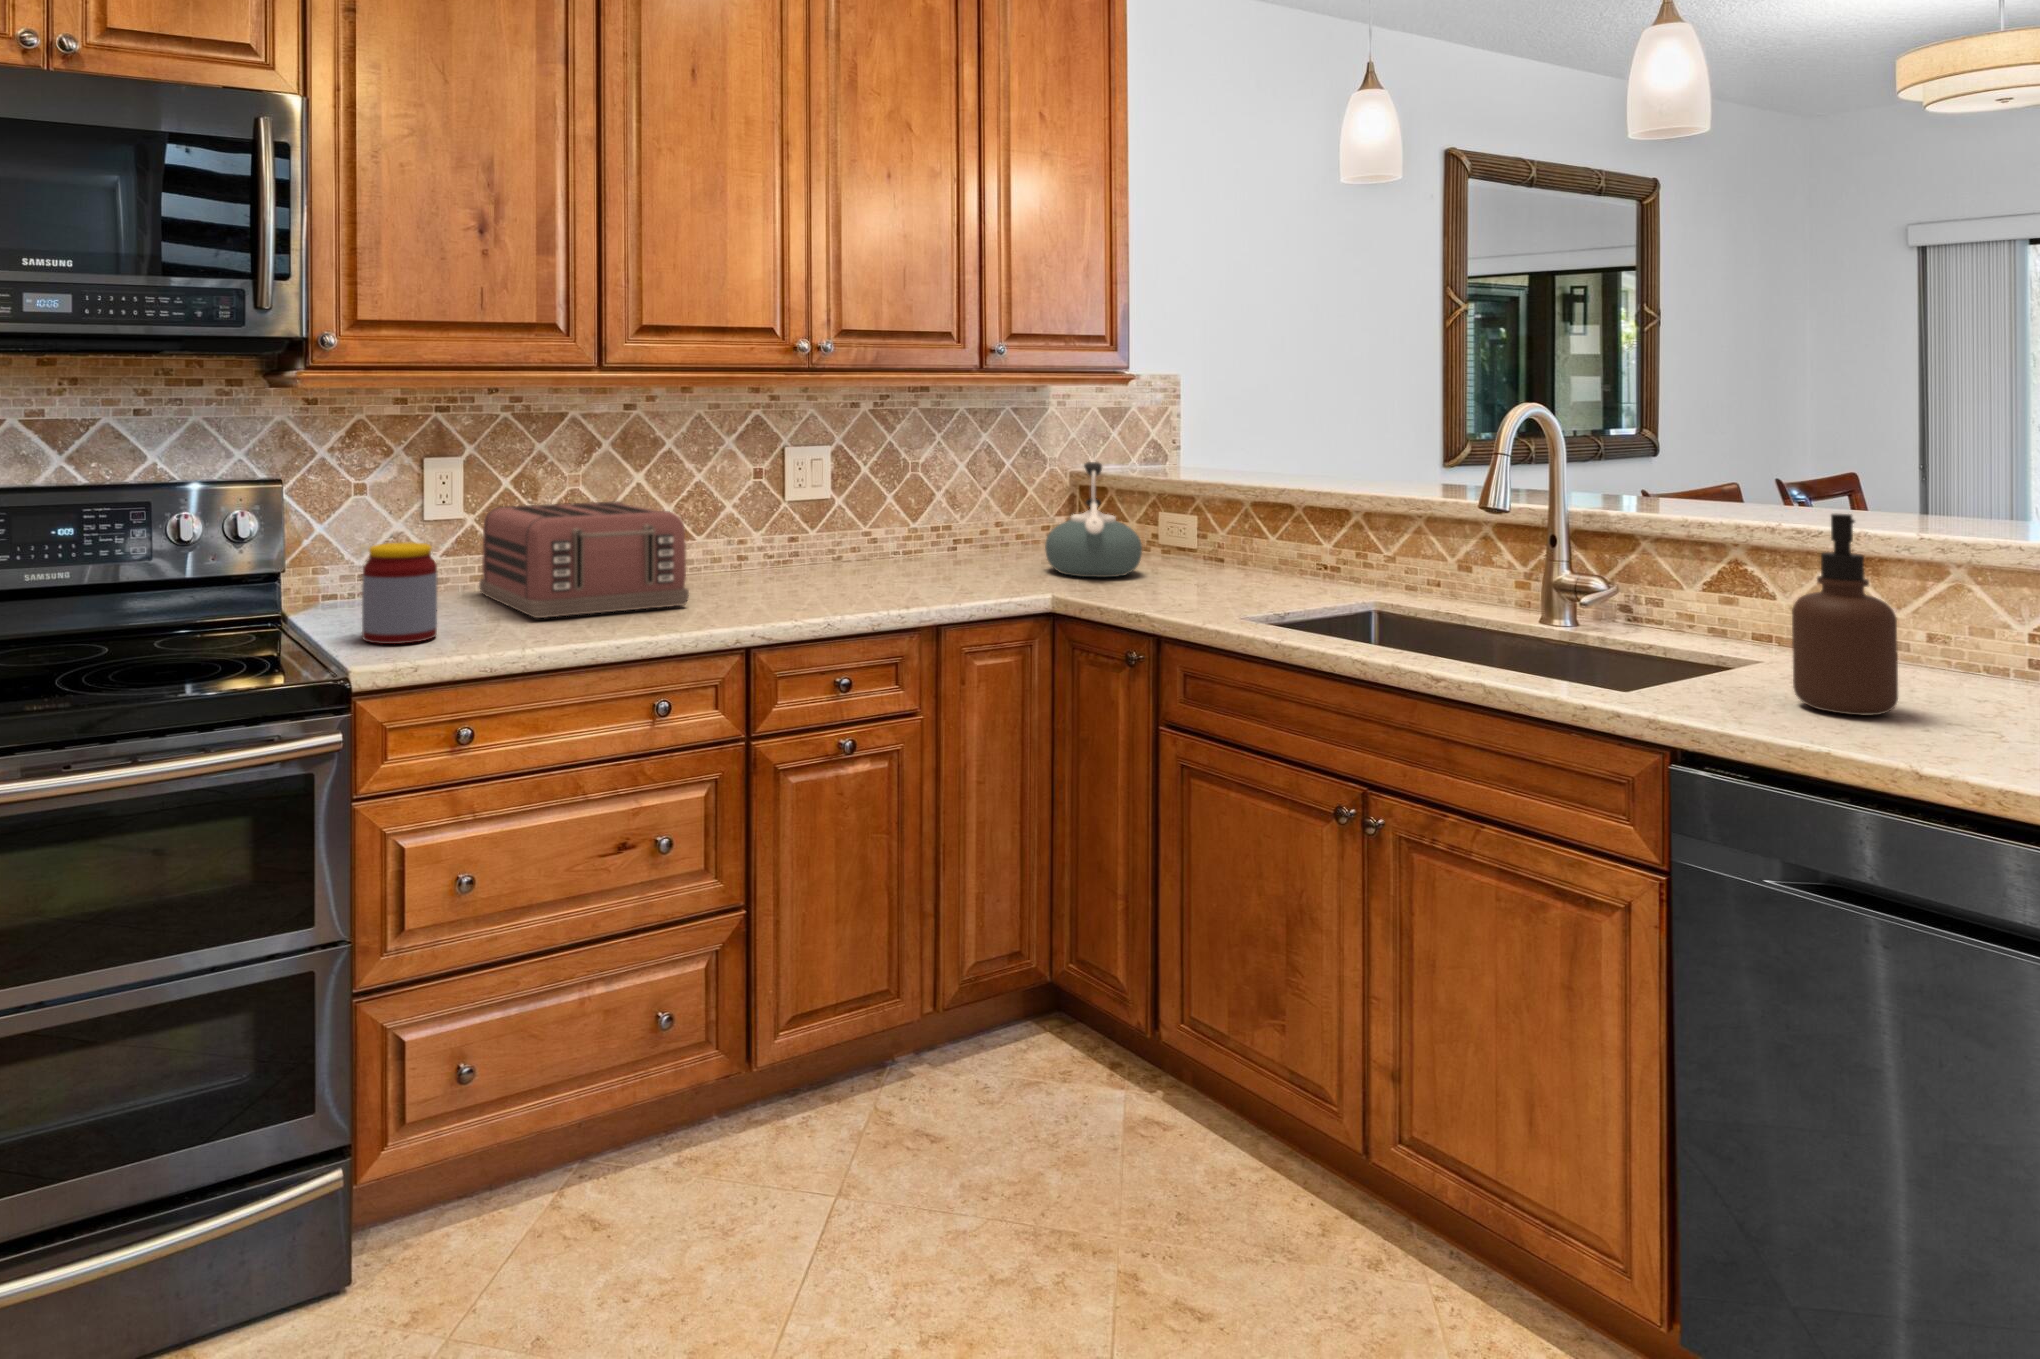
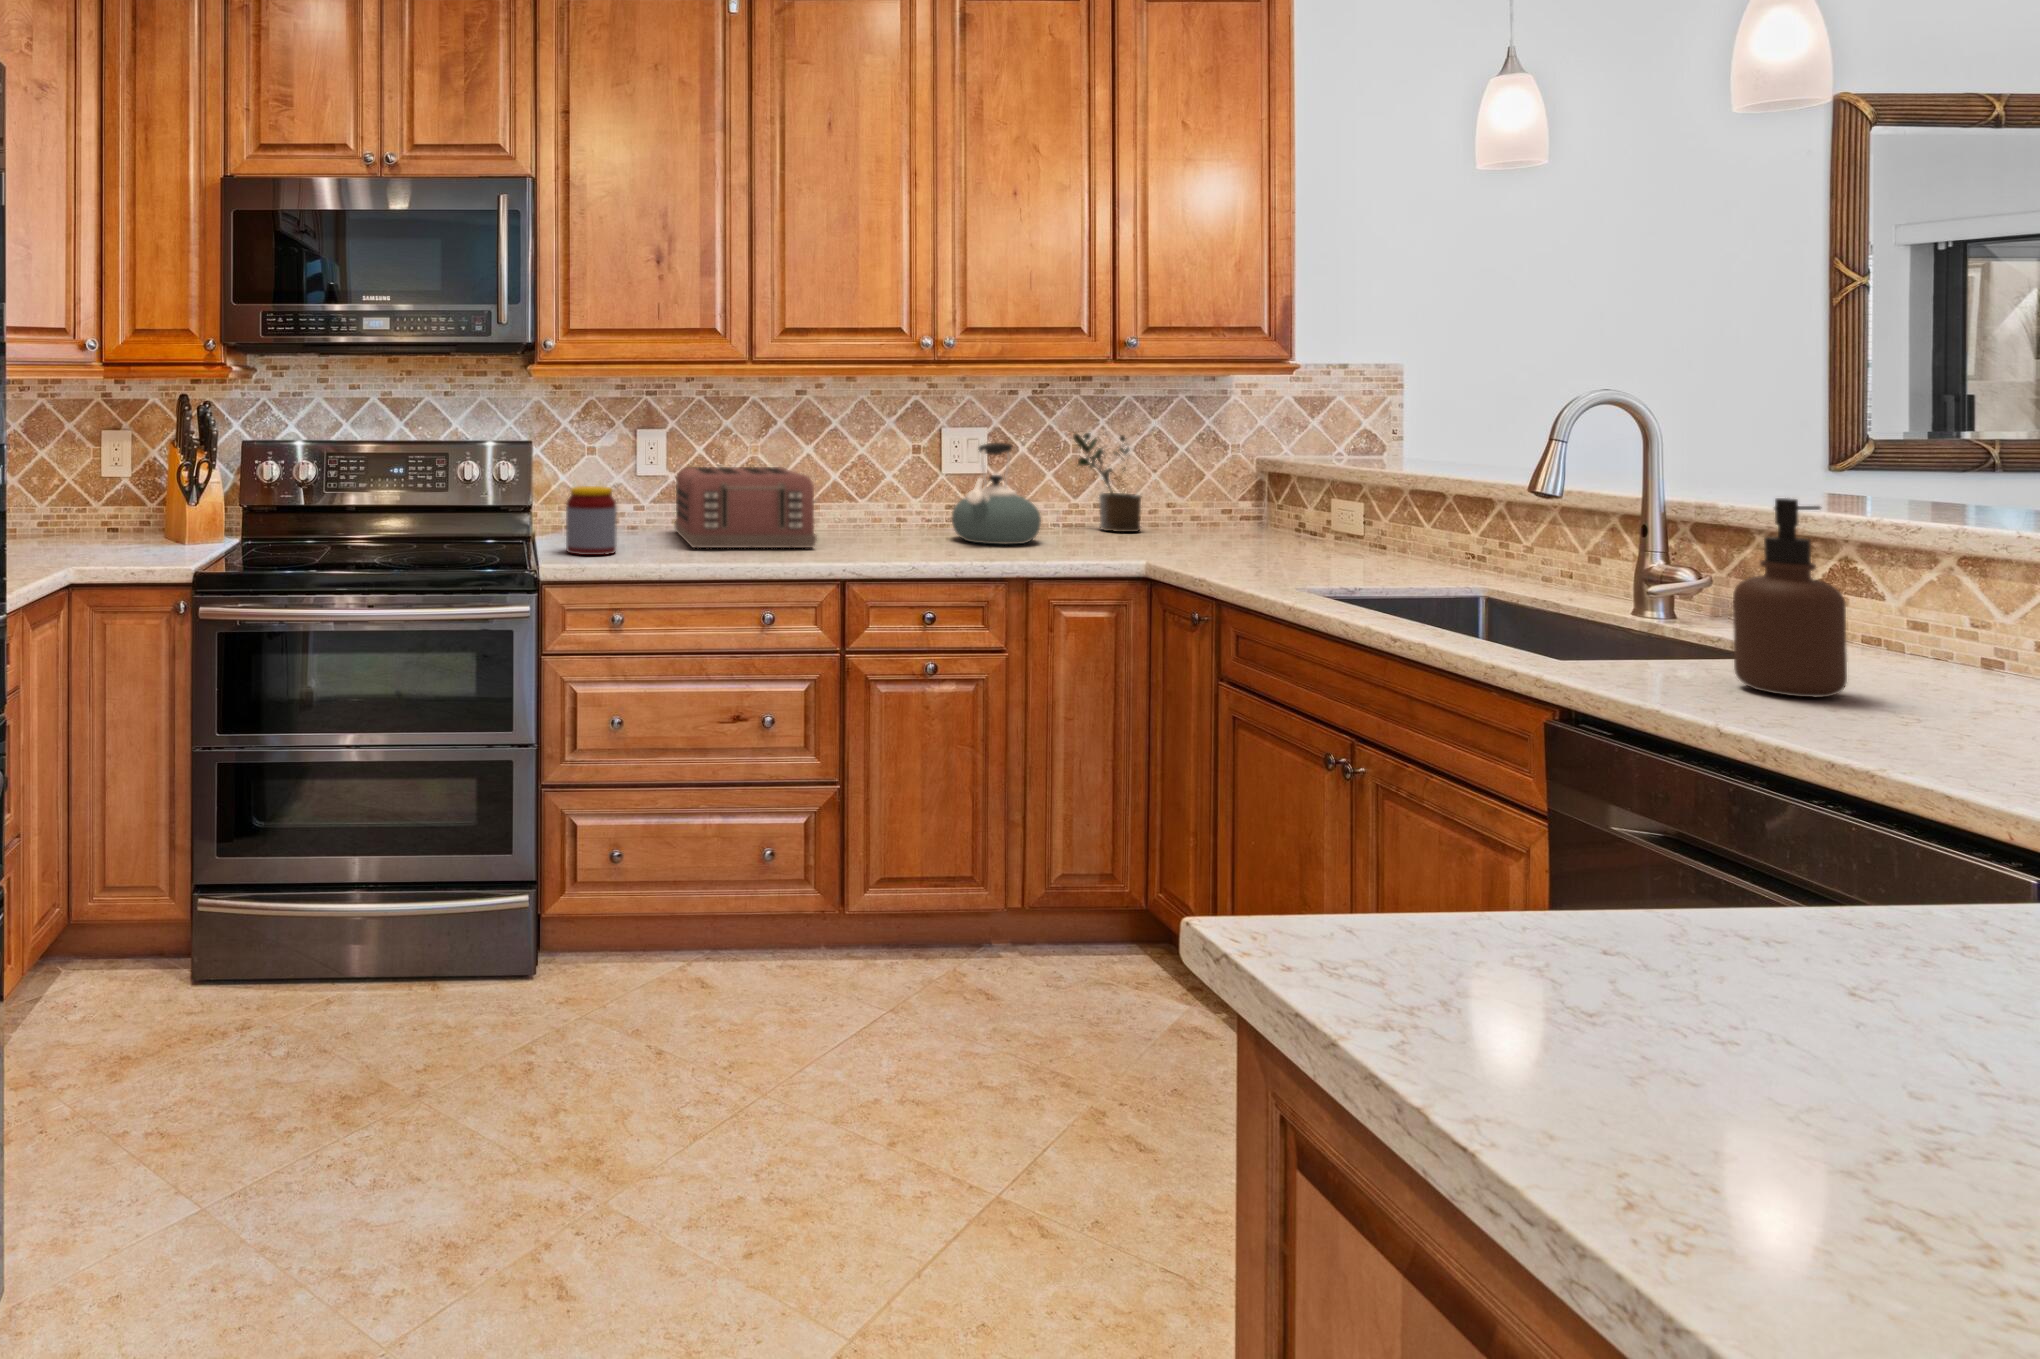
potted plant: none [917,448,986,557] -> present [1074,433,1141,532]
kettle: present [1045,462,1142,577] -> present [952,443,1041,544]

